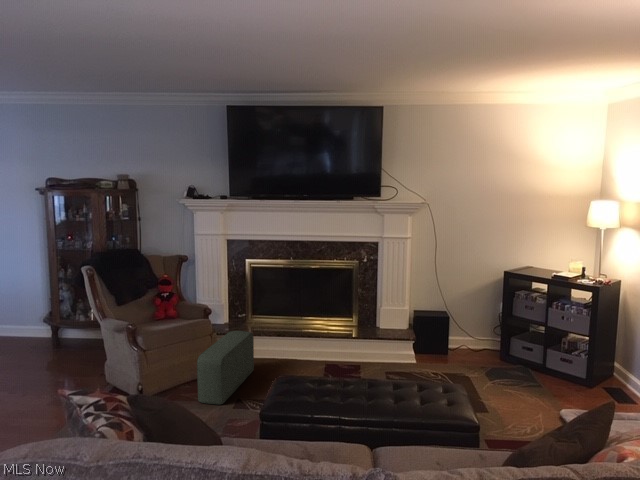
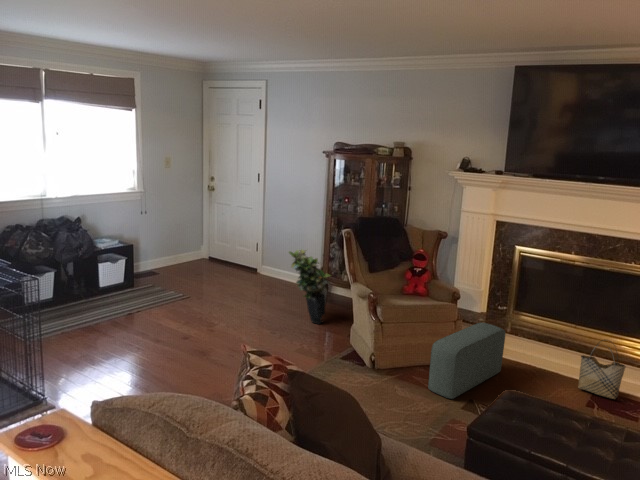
potted plant: none [13,293,70,372] -> present [289,249,330,324]
woven basket: none [313,323,346,368] -> present [578,340,626,399]

